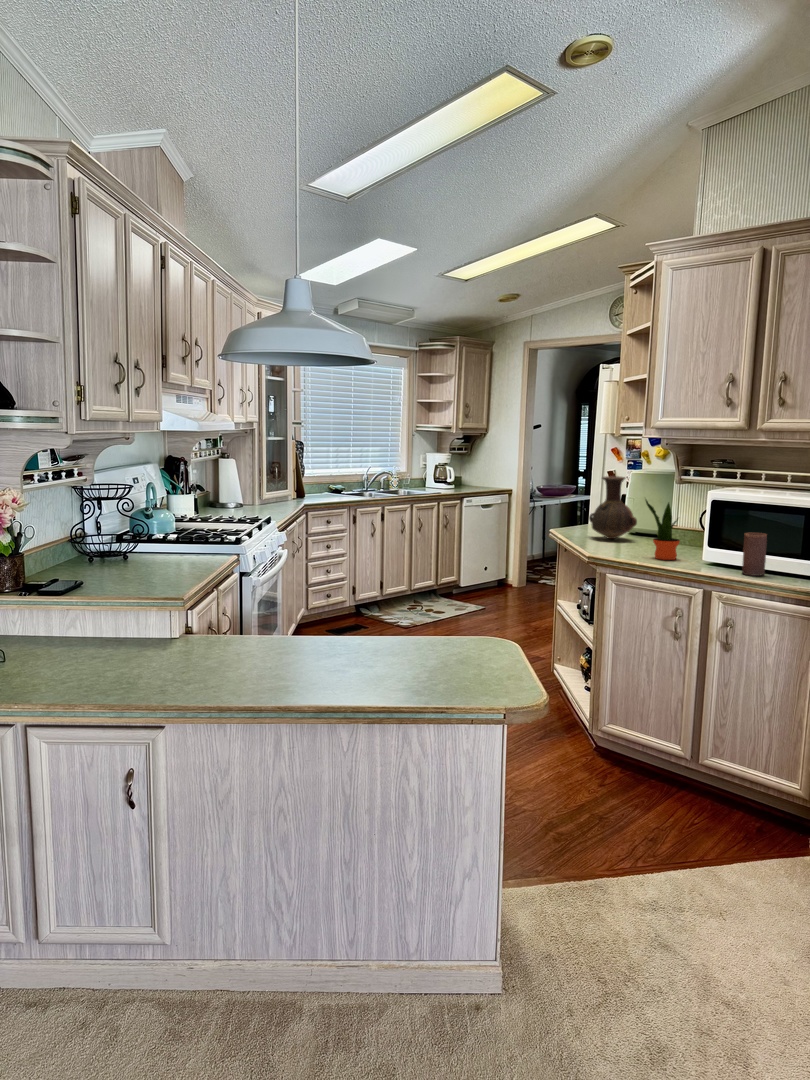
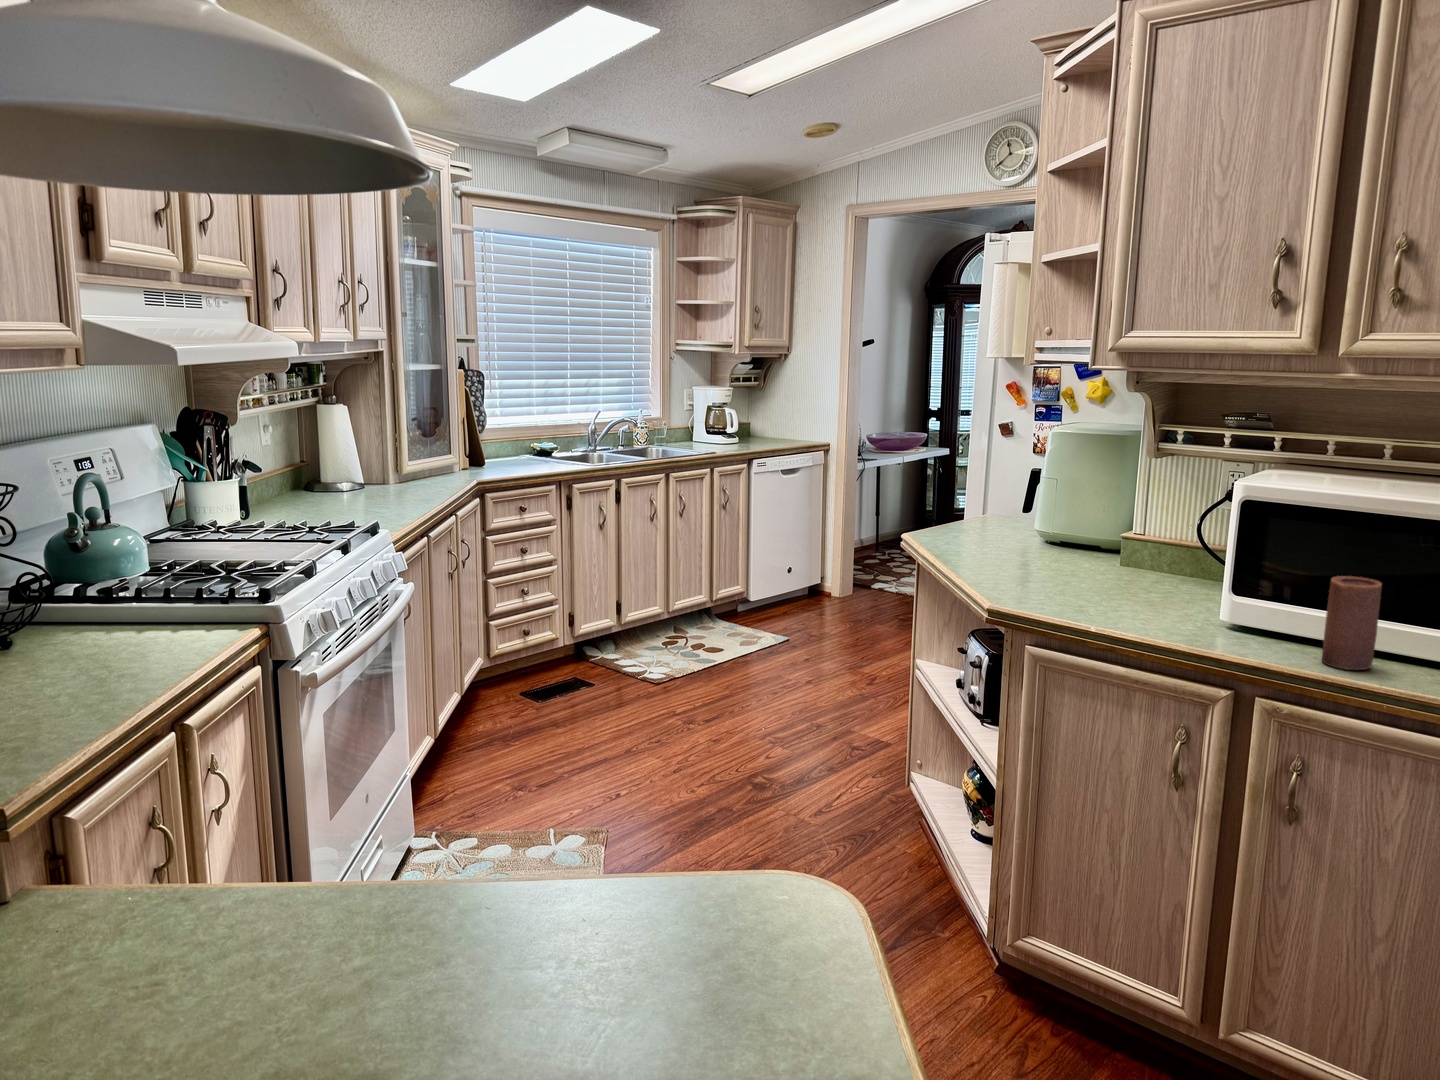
vase: present [589,476,637,539] -> none [978,442,1071,560]
potted plant: present [646,500,680,560] -> none [1103,493,1176,621]

